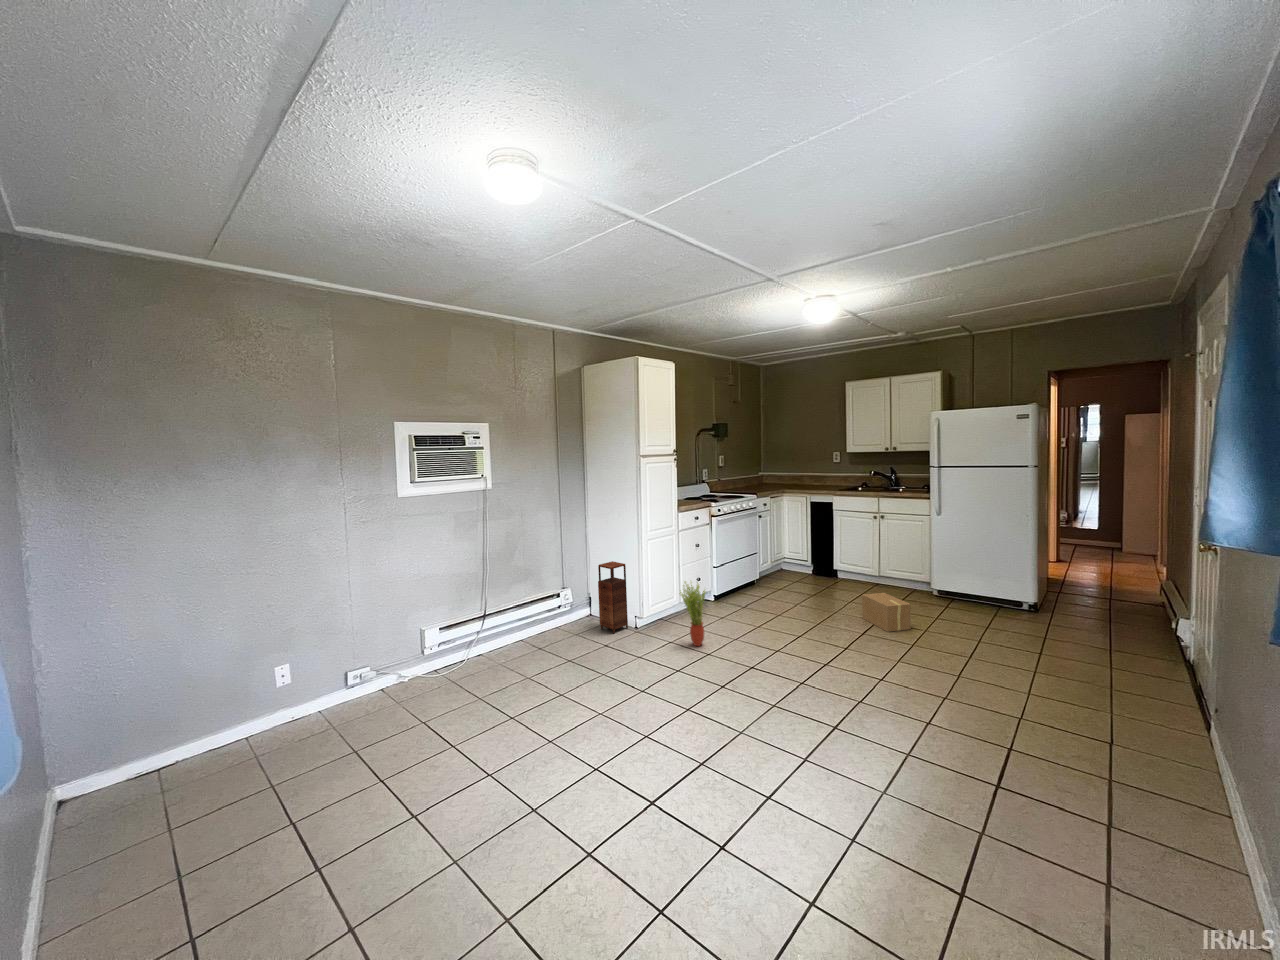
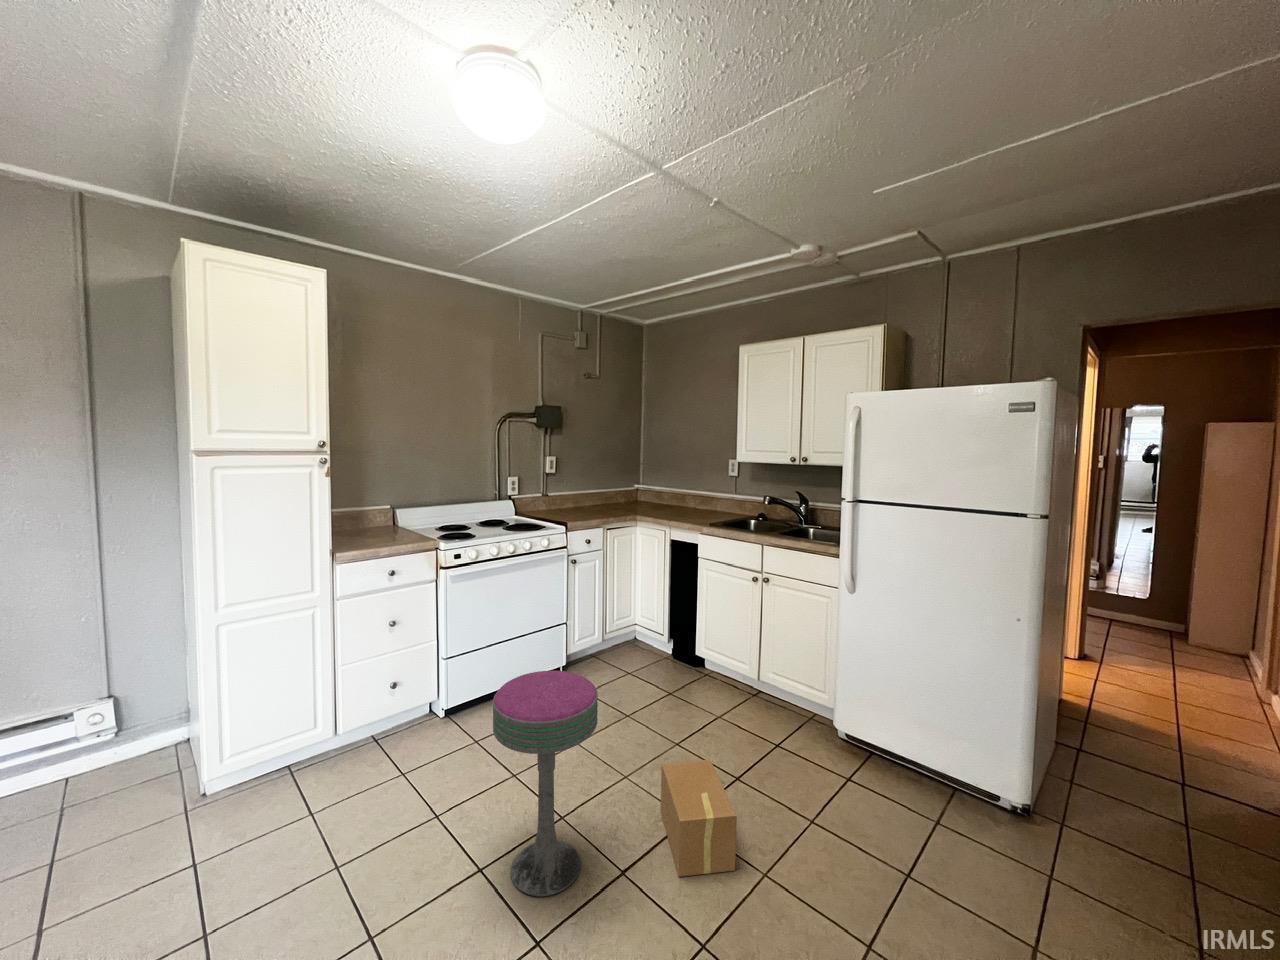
bar stool: none [802,548,850,638] -> present [493,671,598,896]
storage cabinet: present [598,561,628,634] -> none [103,662,170,825]
potted plant: present [680,582,706,646] -> none [165,744,243,902]

